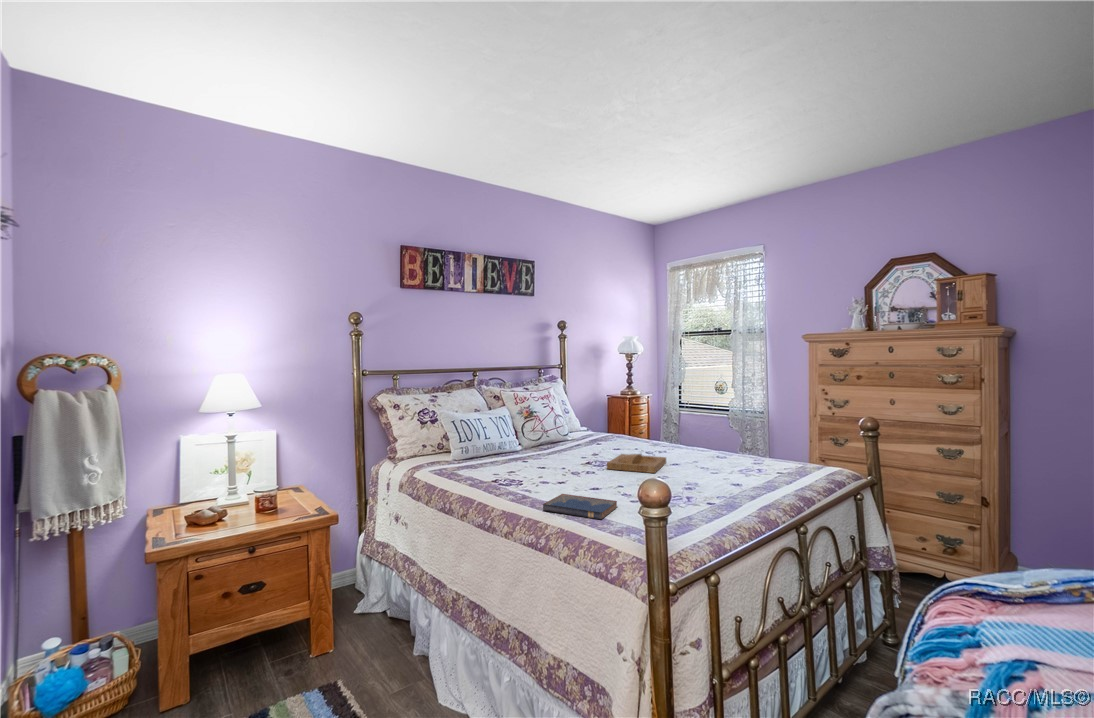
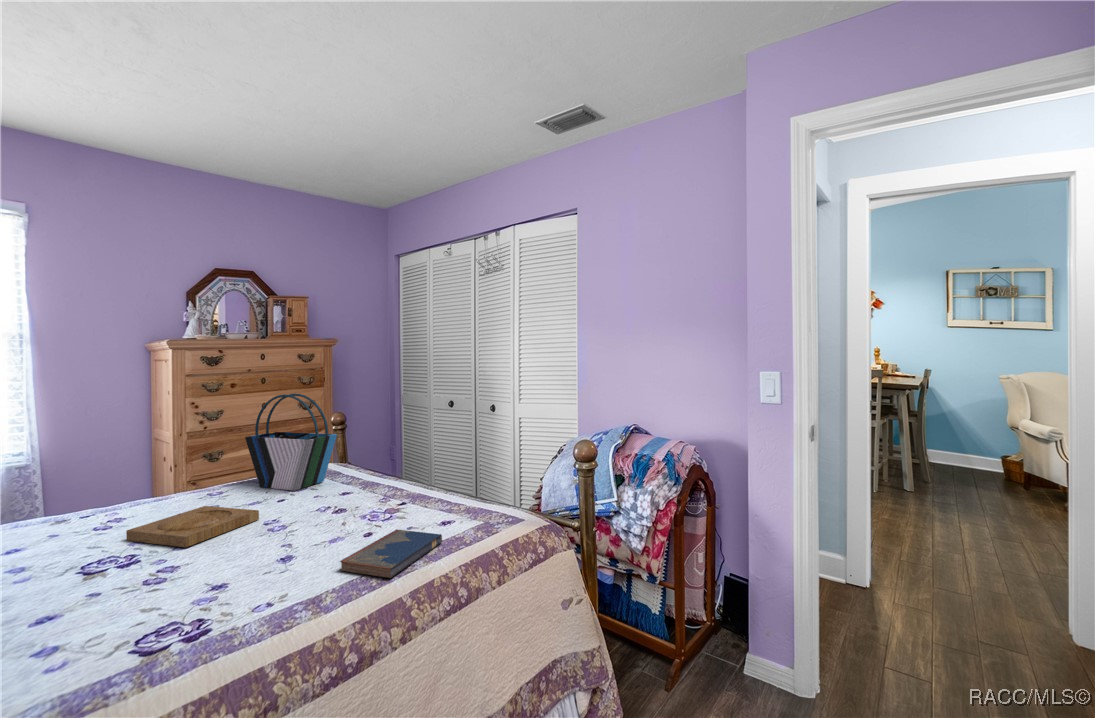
tote bag: none [722,388,767,474] -> present [245,393,337,491]

